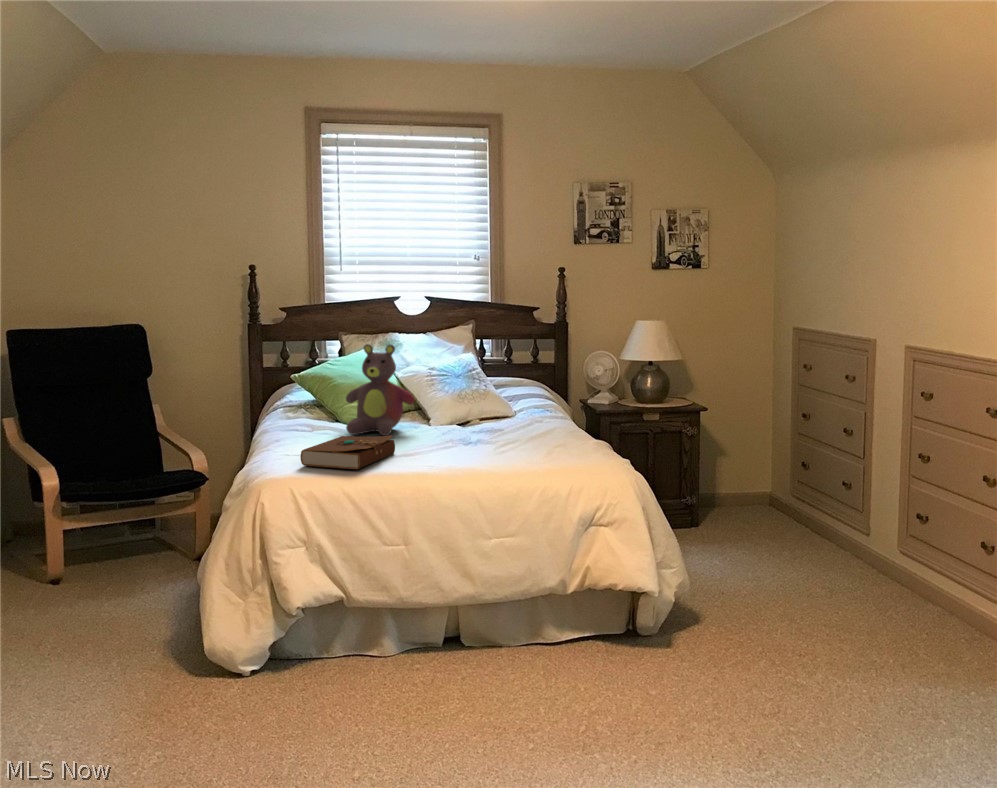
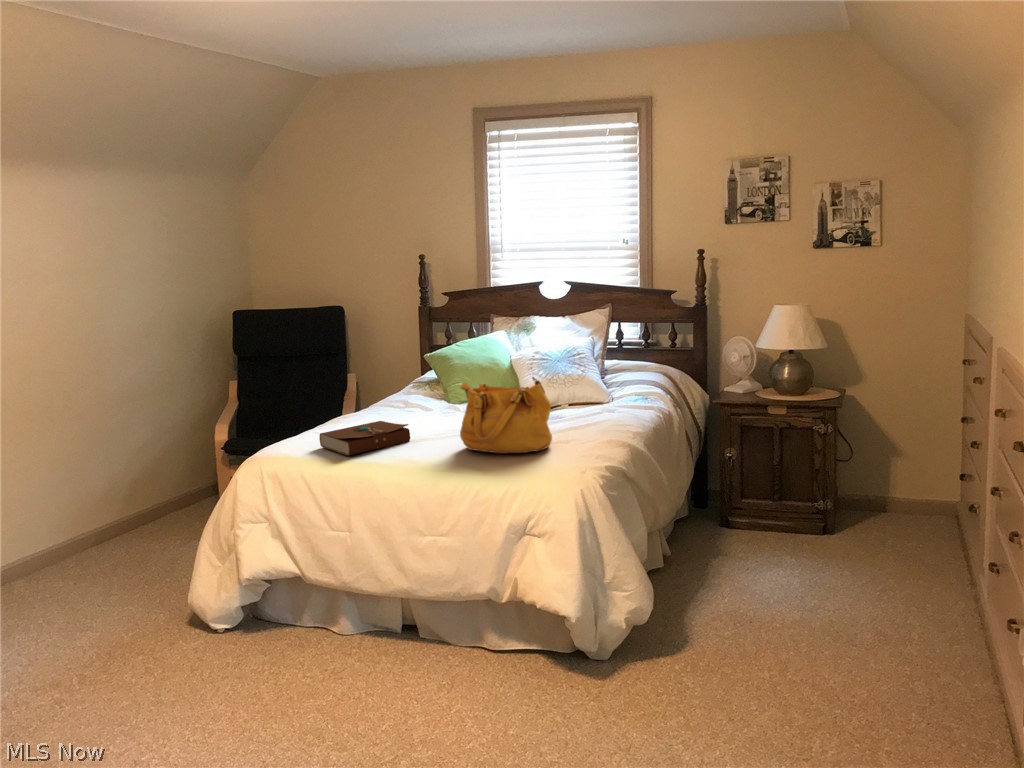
stuffed bear: present [346,344,415,436] -> none [407,335,470,421]
handbag: none [466,377,559,455] -> present [460,377,552,453]

